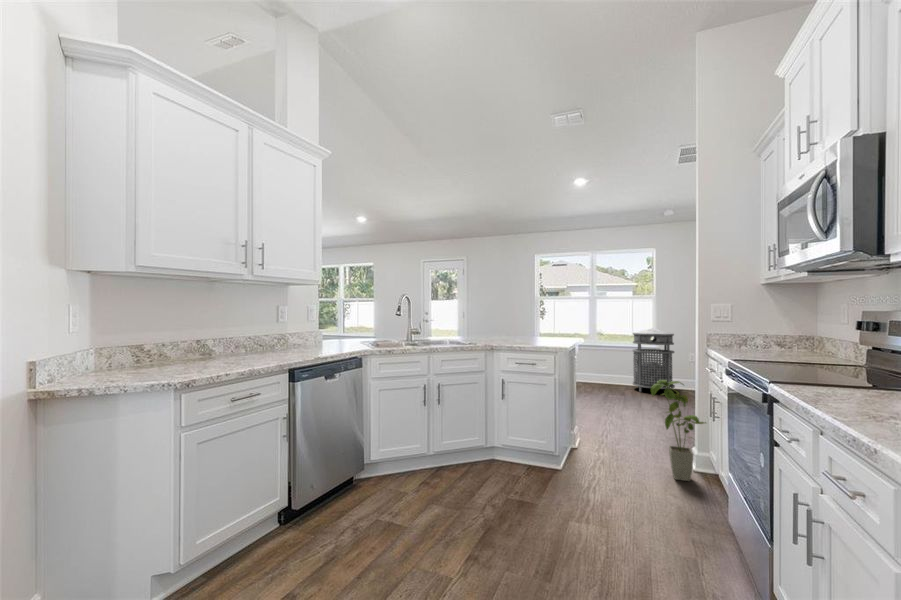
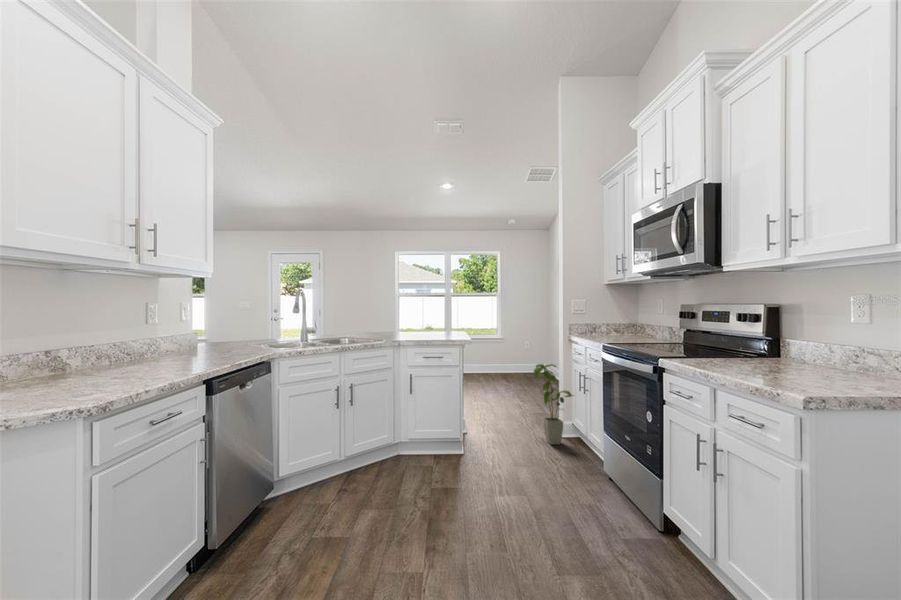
trash can: present [633,328,675,392] -> none [477,322,510,378]

